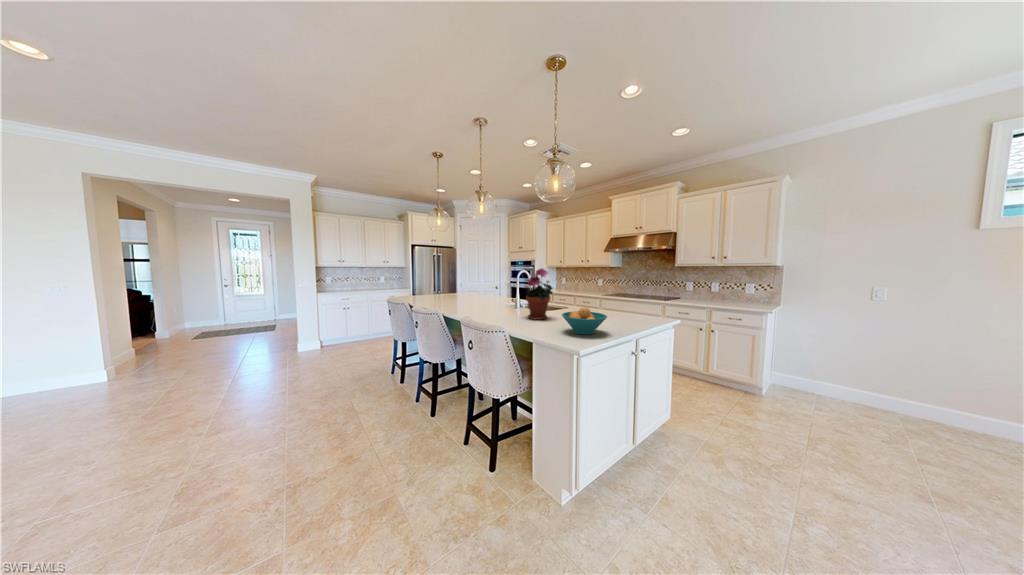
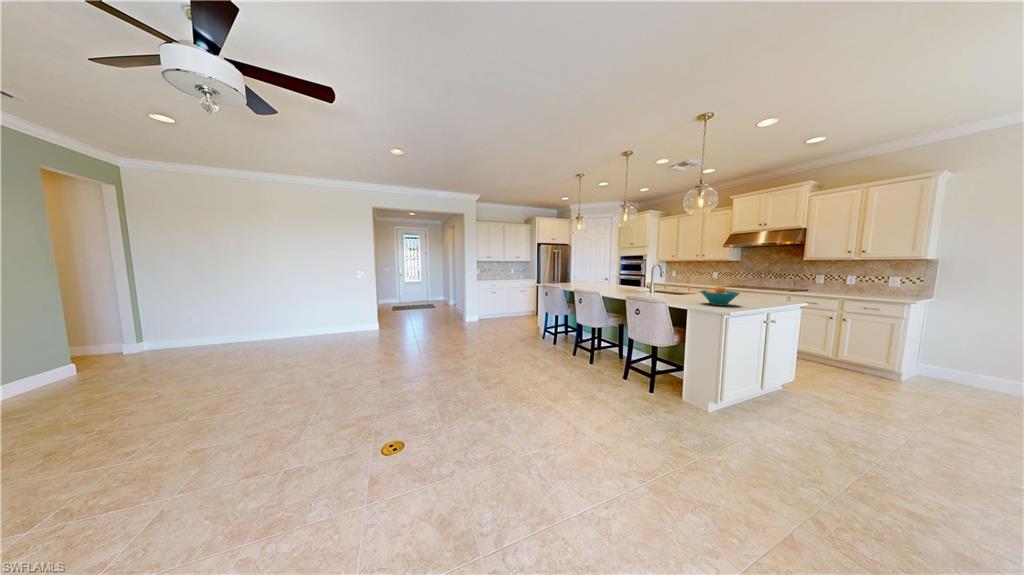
potted plant: present [526,268,553,320] -> none [662,259,687,298]

